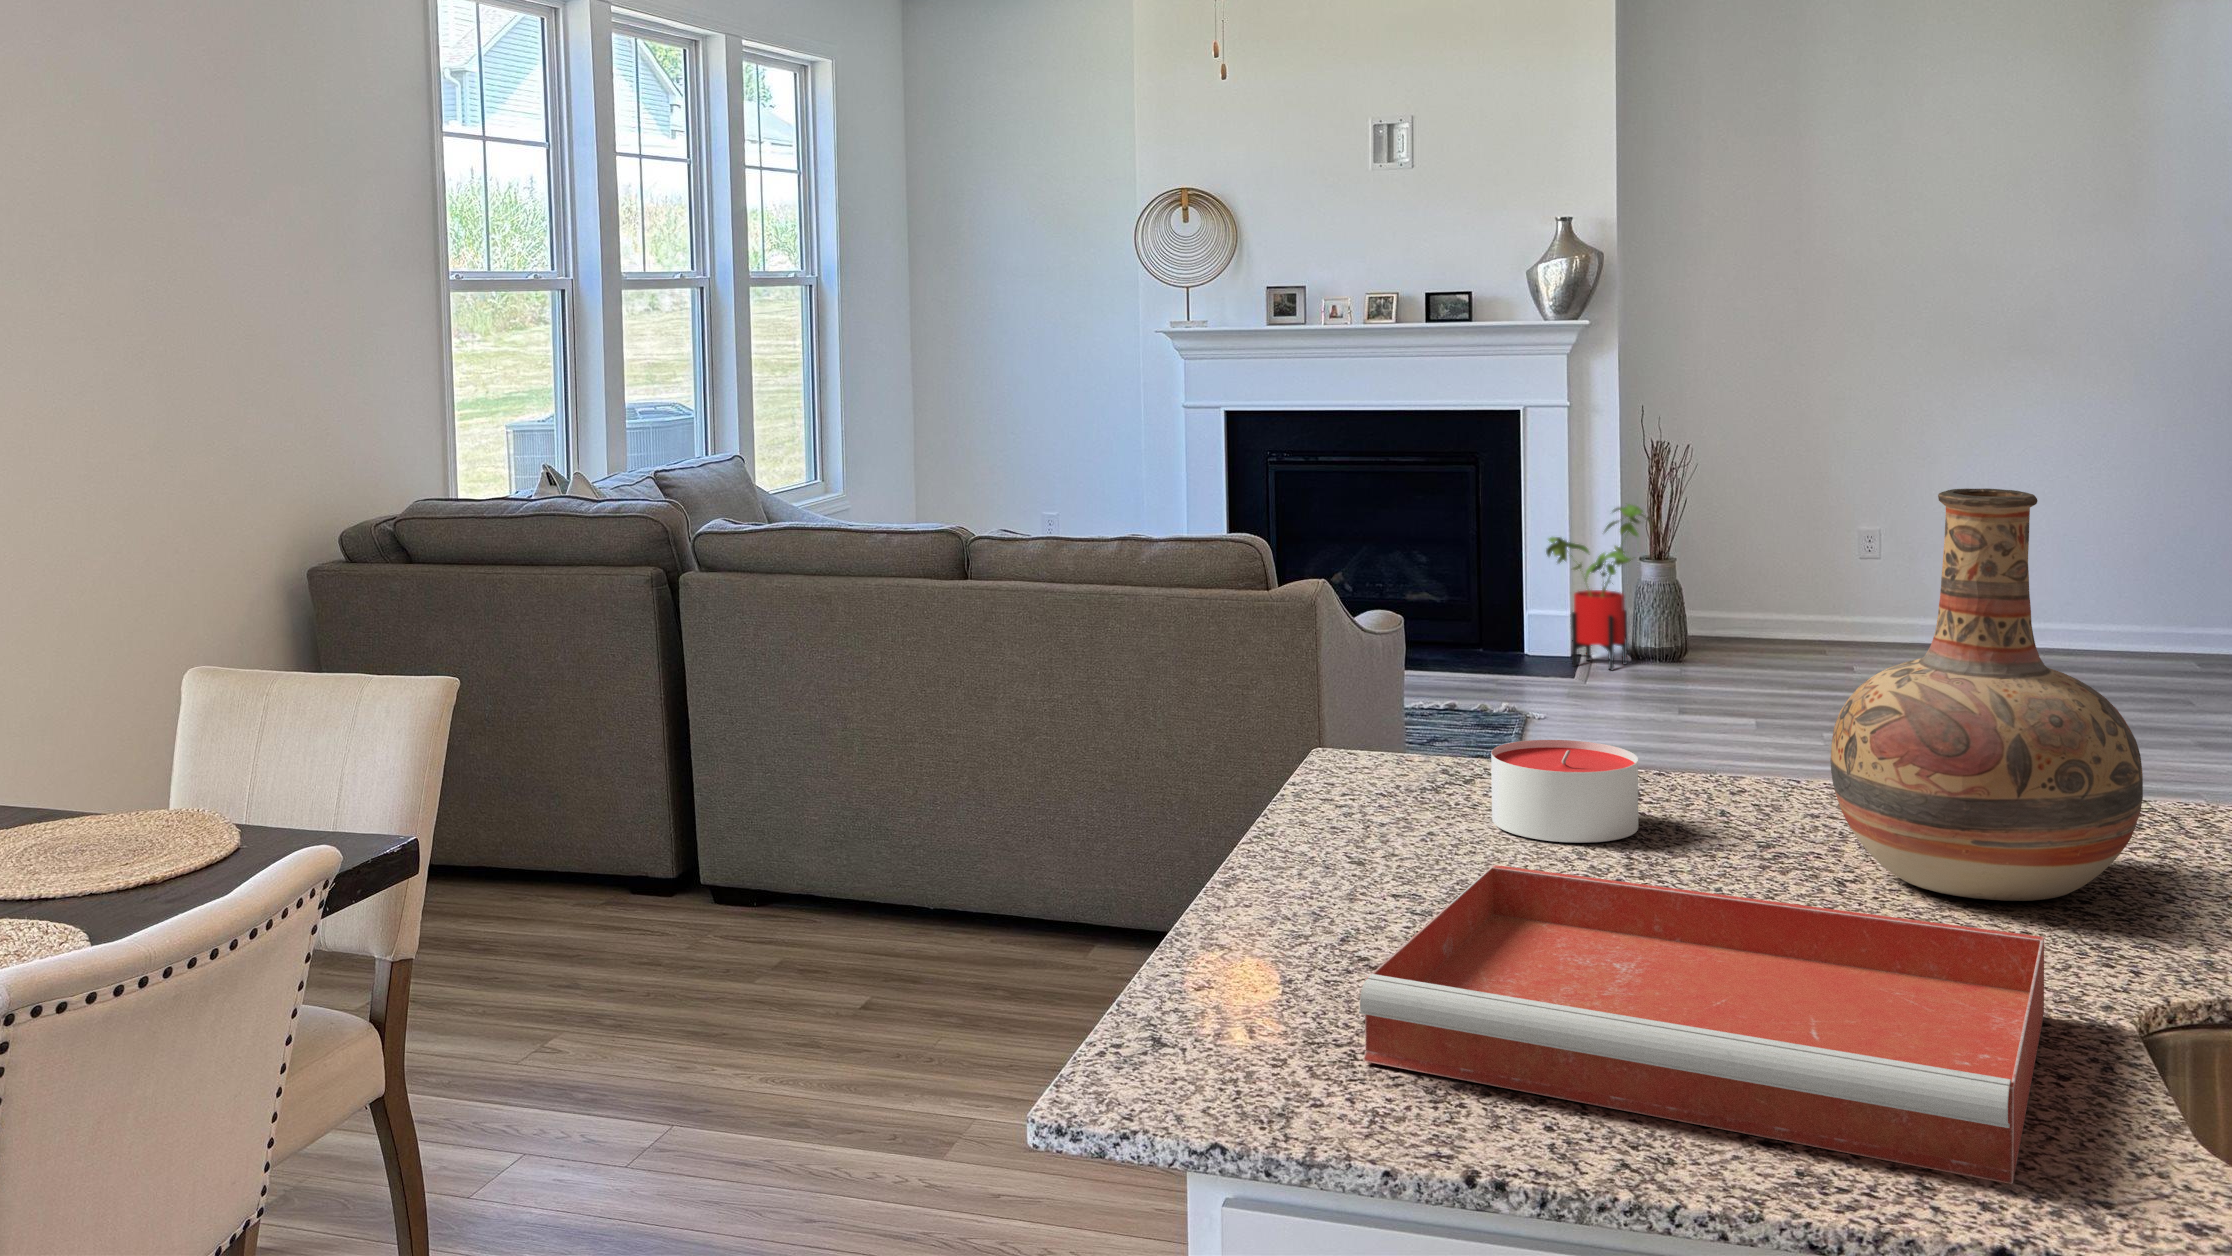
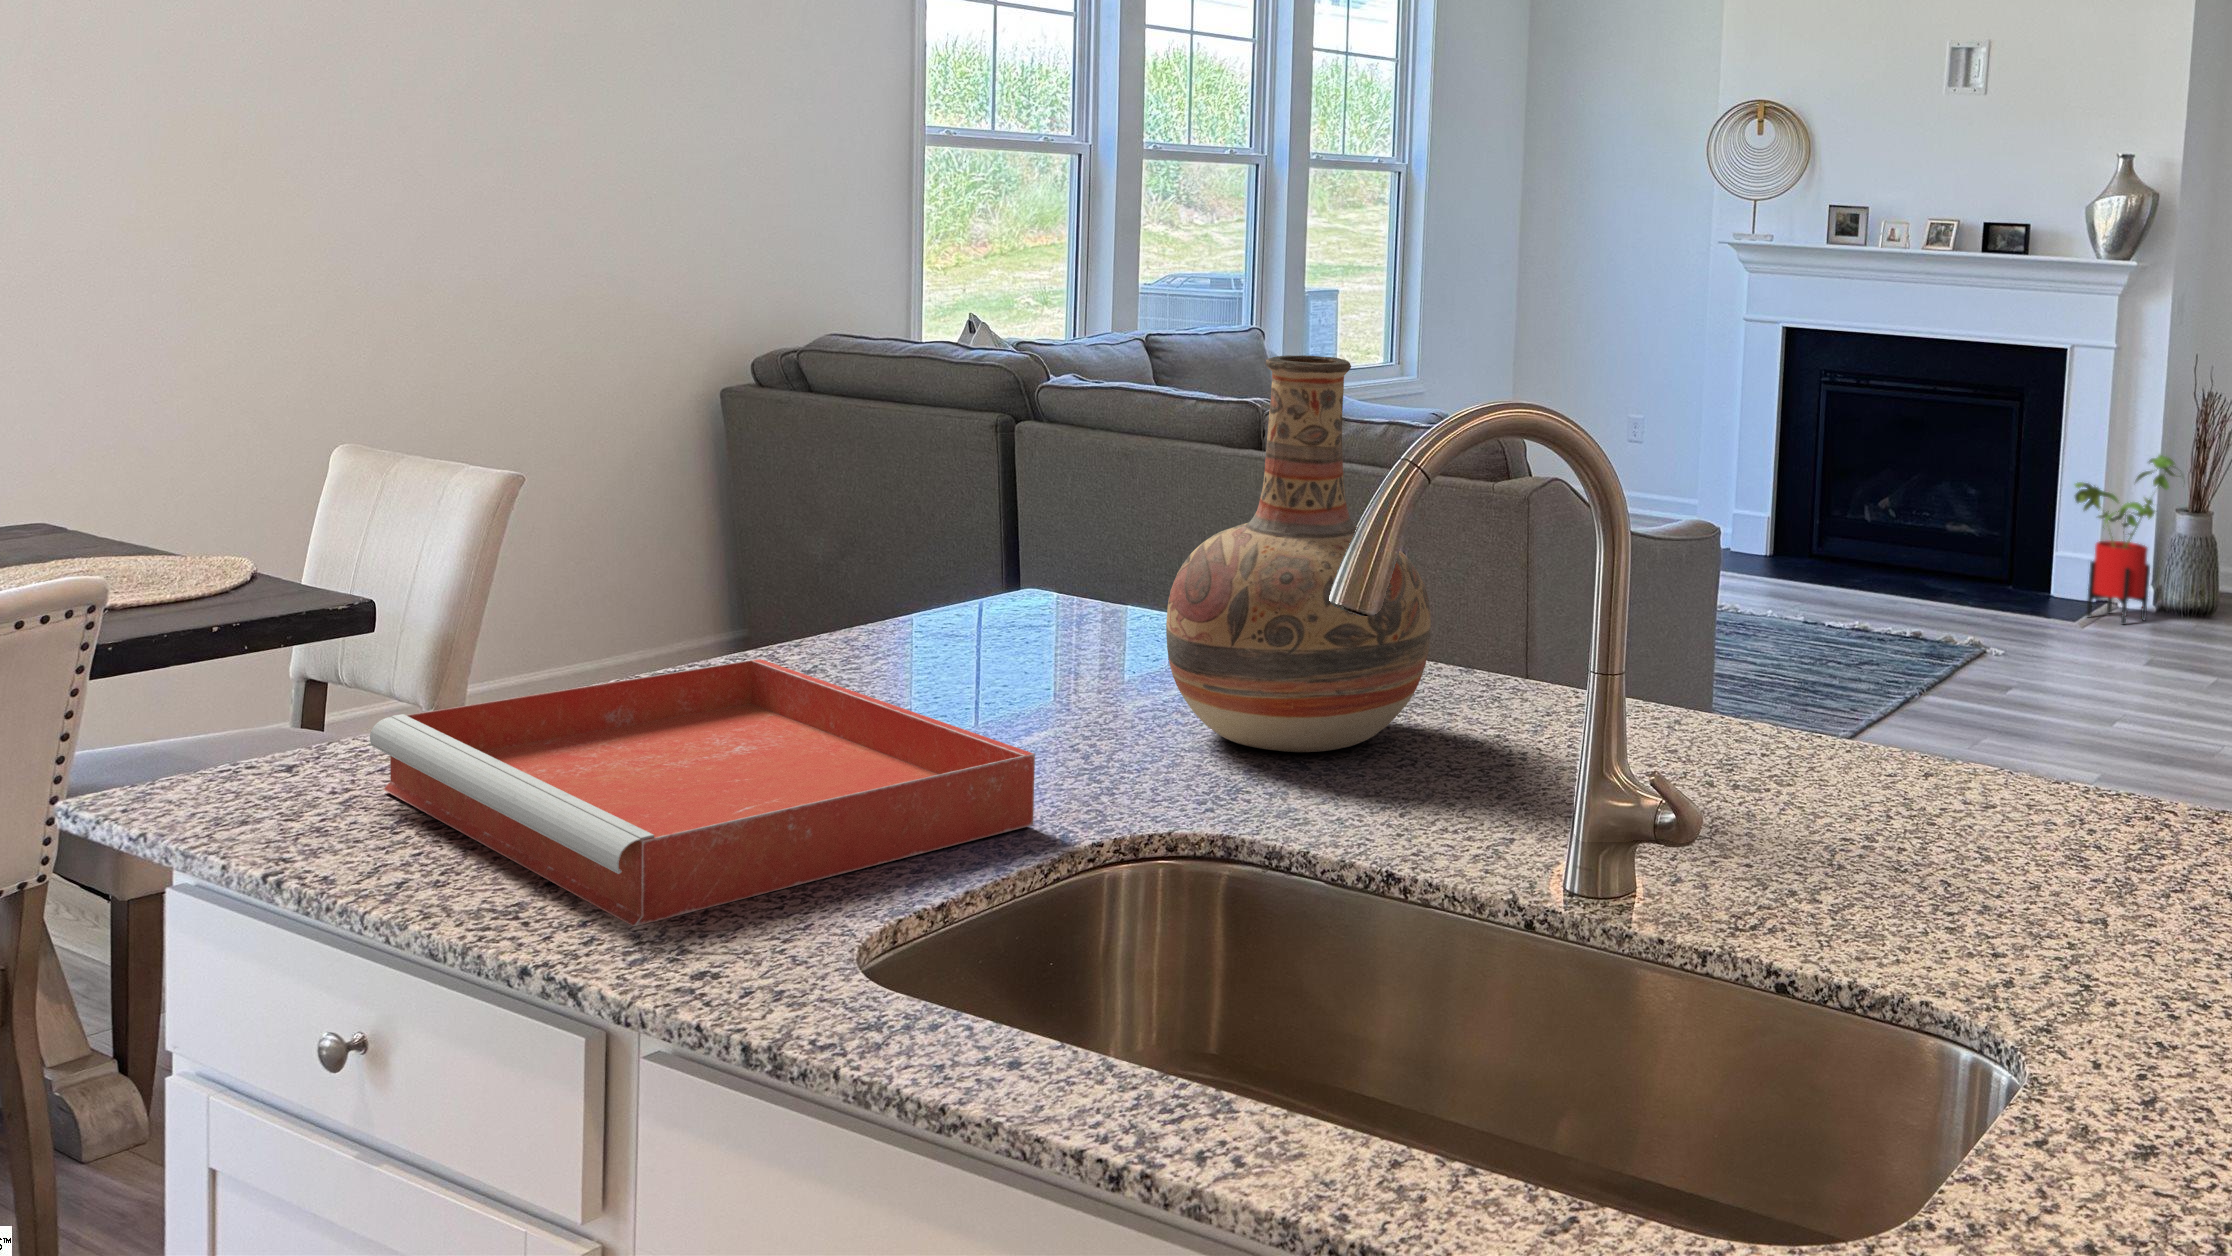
candle: present [1491,740,1638,843] -> none [1006,580,1143,673]

